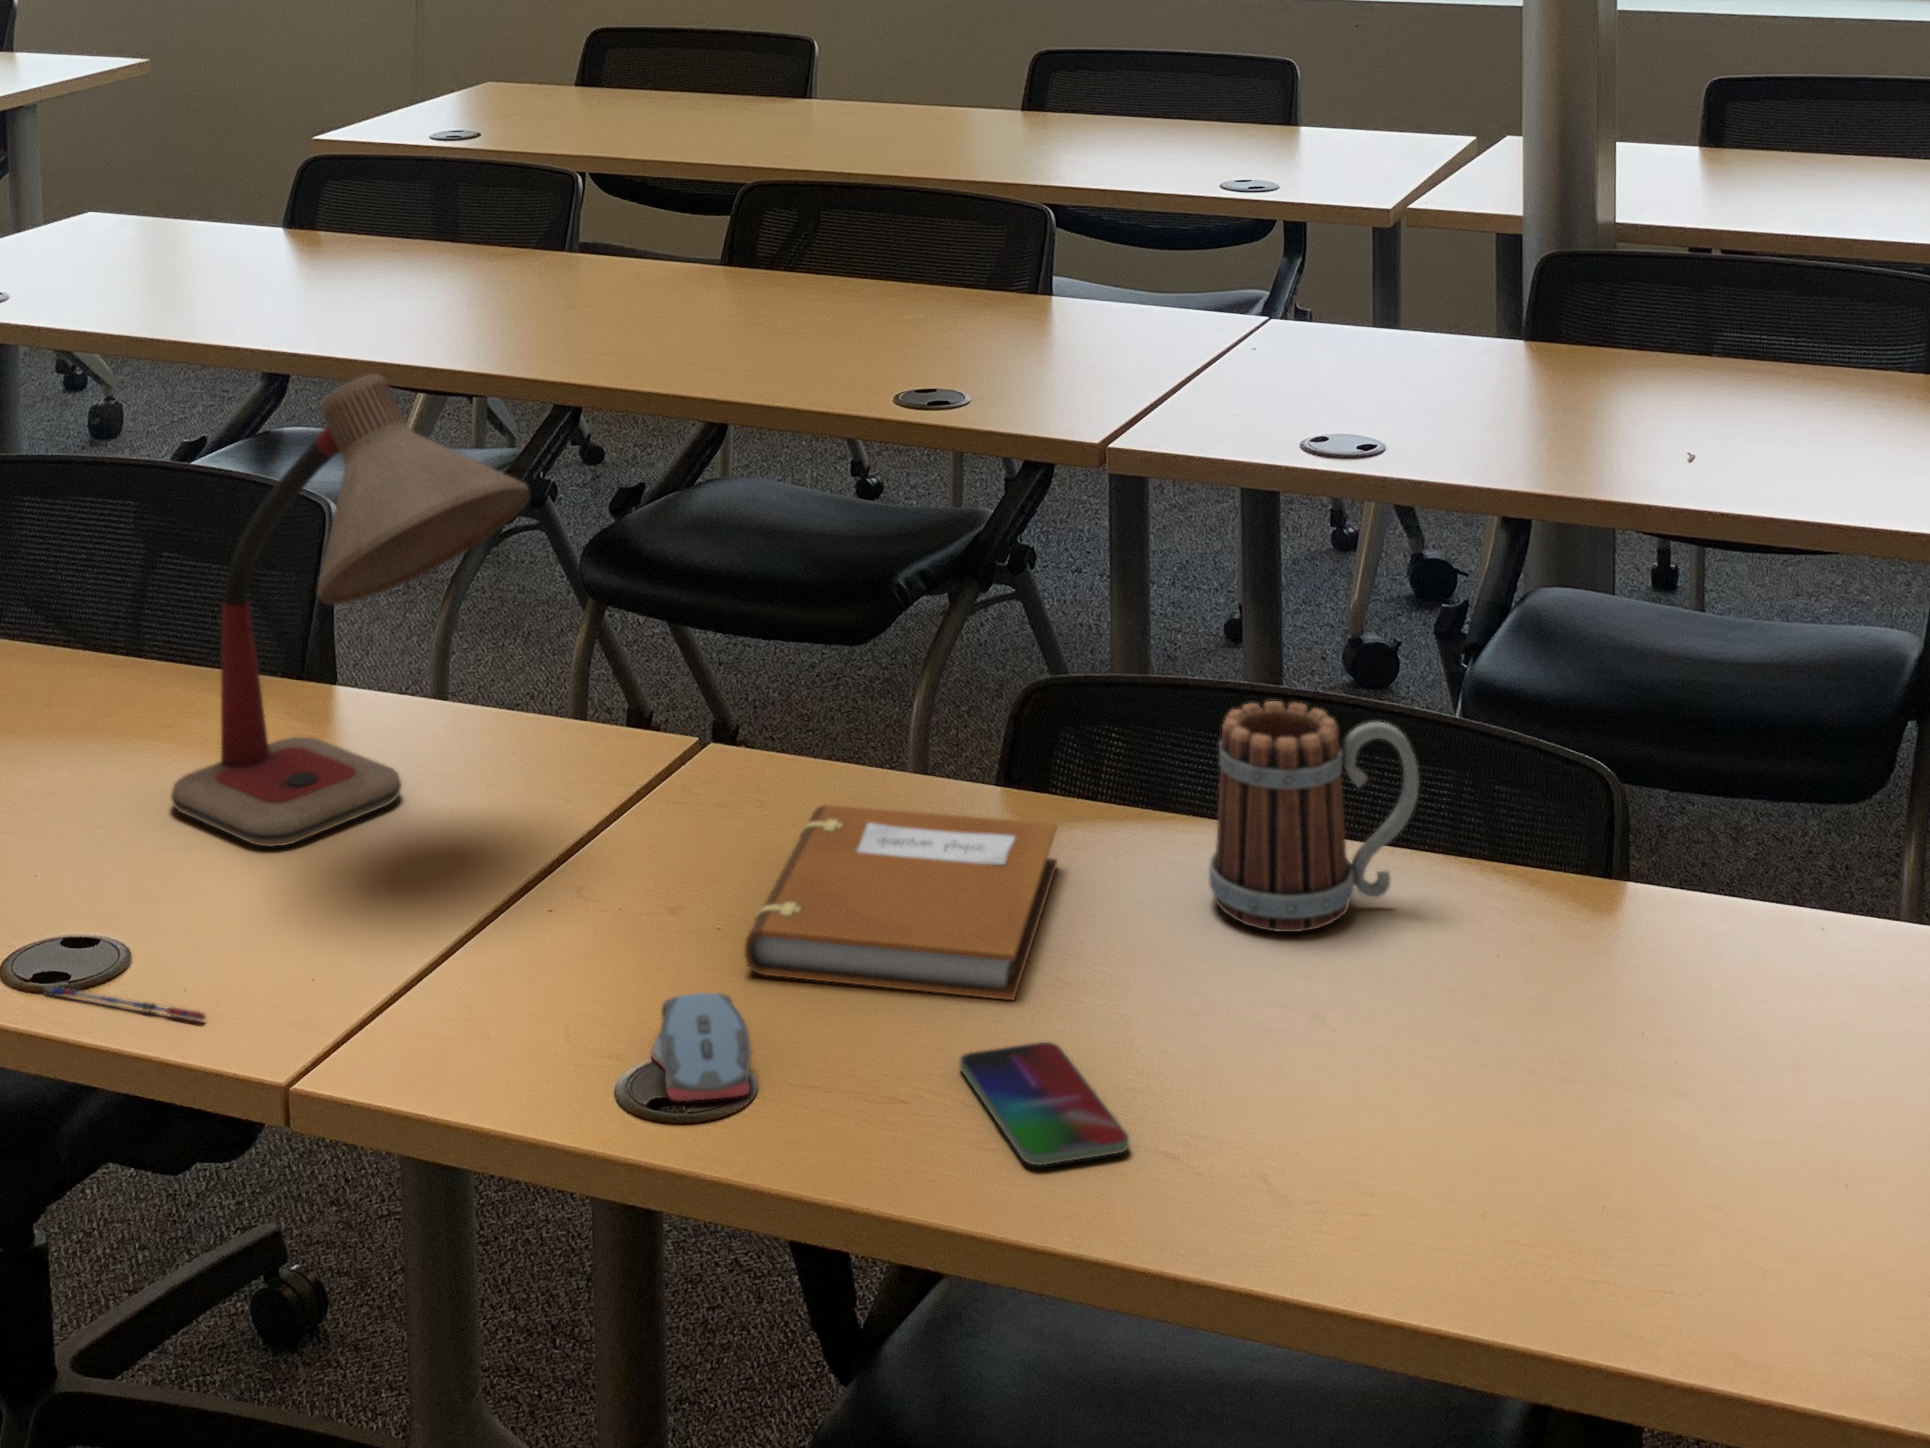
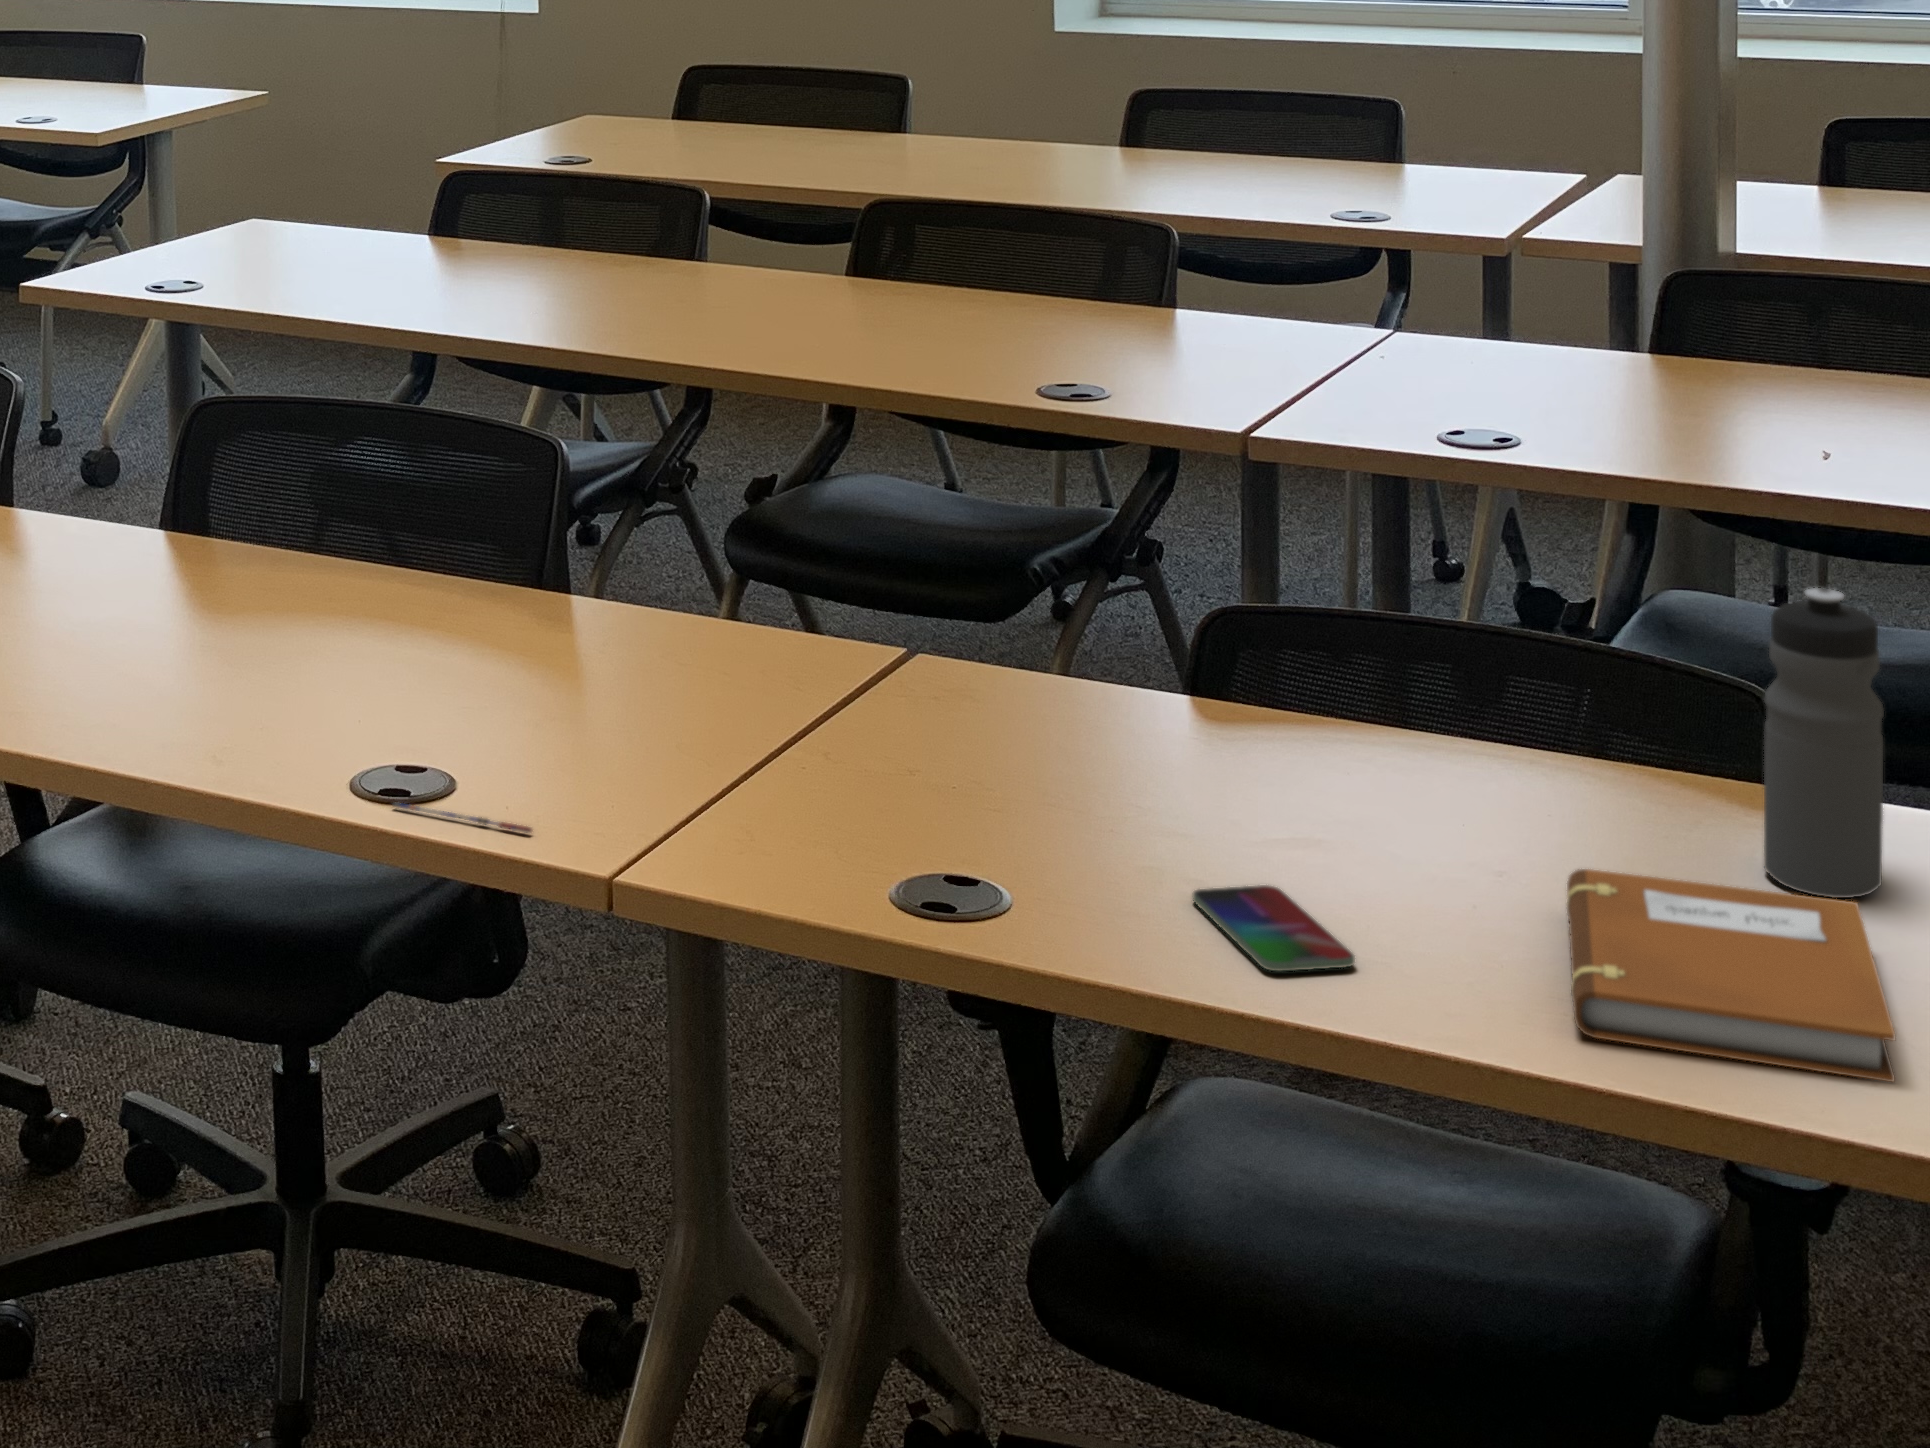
desk lamp: present [171,374,530,847] -> none [458,315,782,715]
water bottle: none [1587,666,1712,1015] -> present [1764,588,1884,899]
mug: present [1209,701,1419,932] -> none [1399,620,1597,820]
notebook: present [745,805,1057,1000] -> present [1567,869,1895,1082]
computer mouse: present [651,993,751,1101] -> none [918,829,1011,911]

